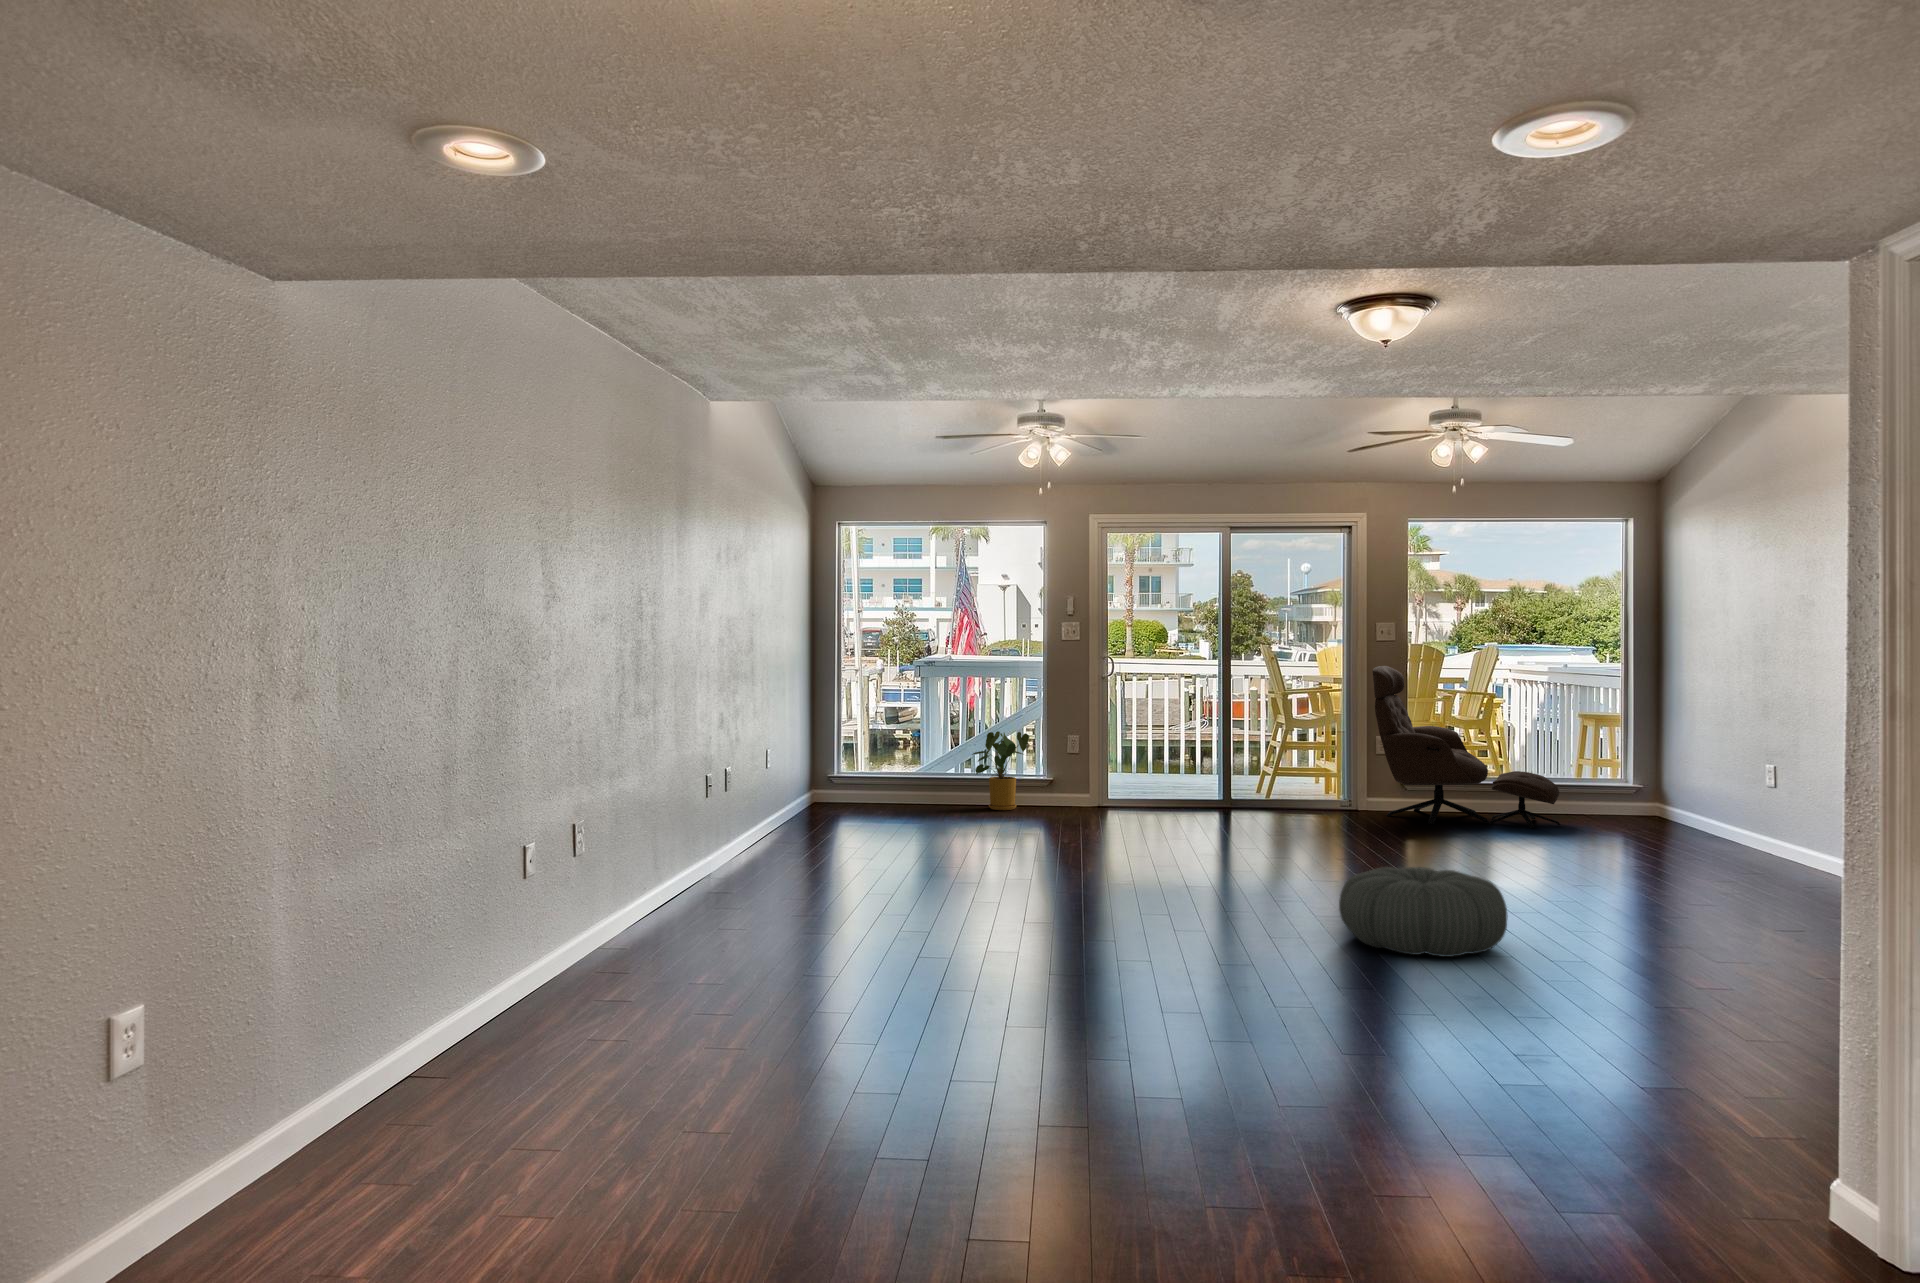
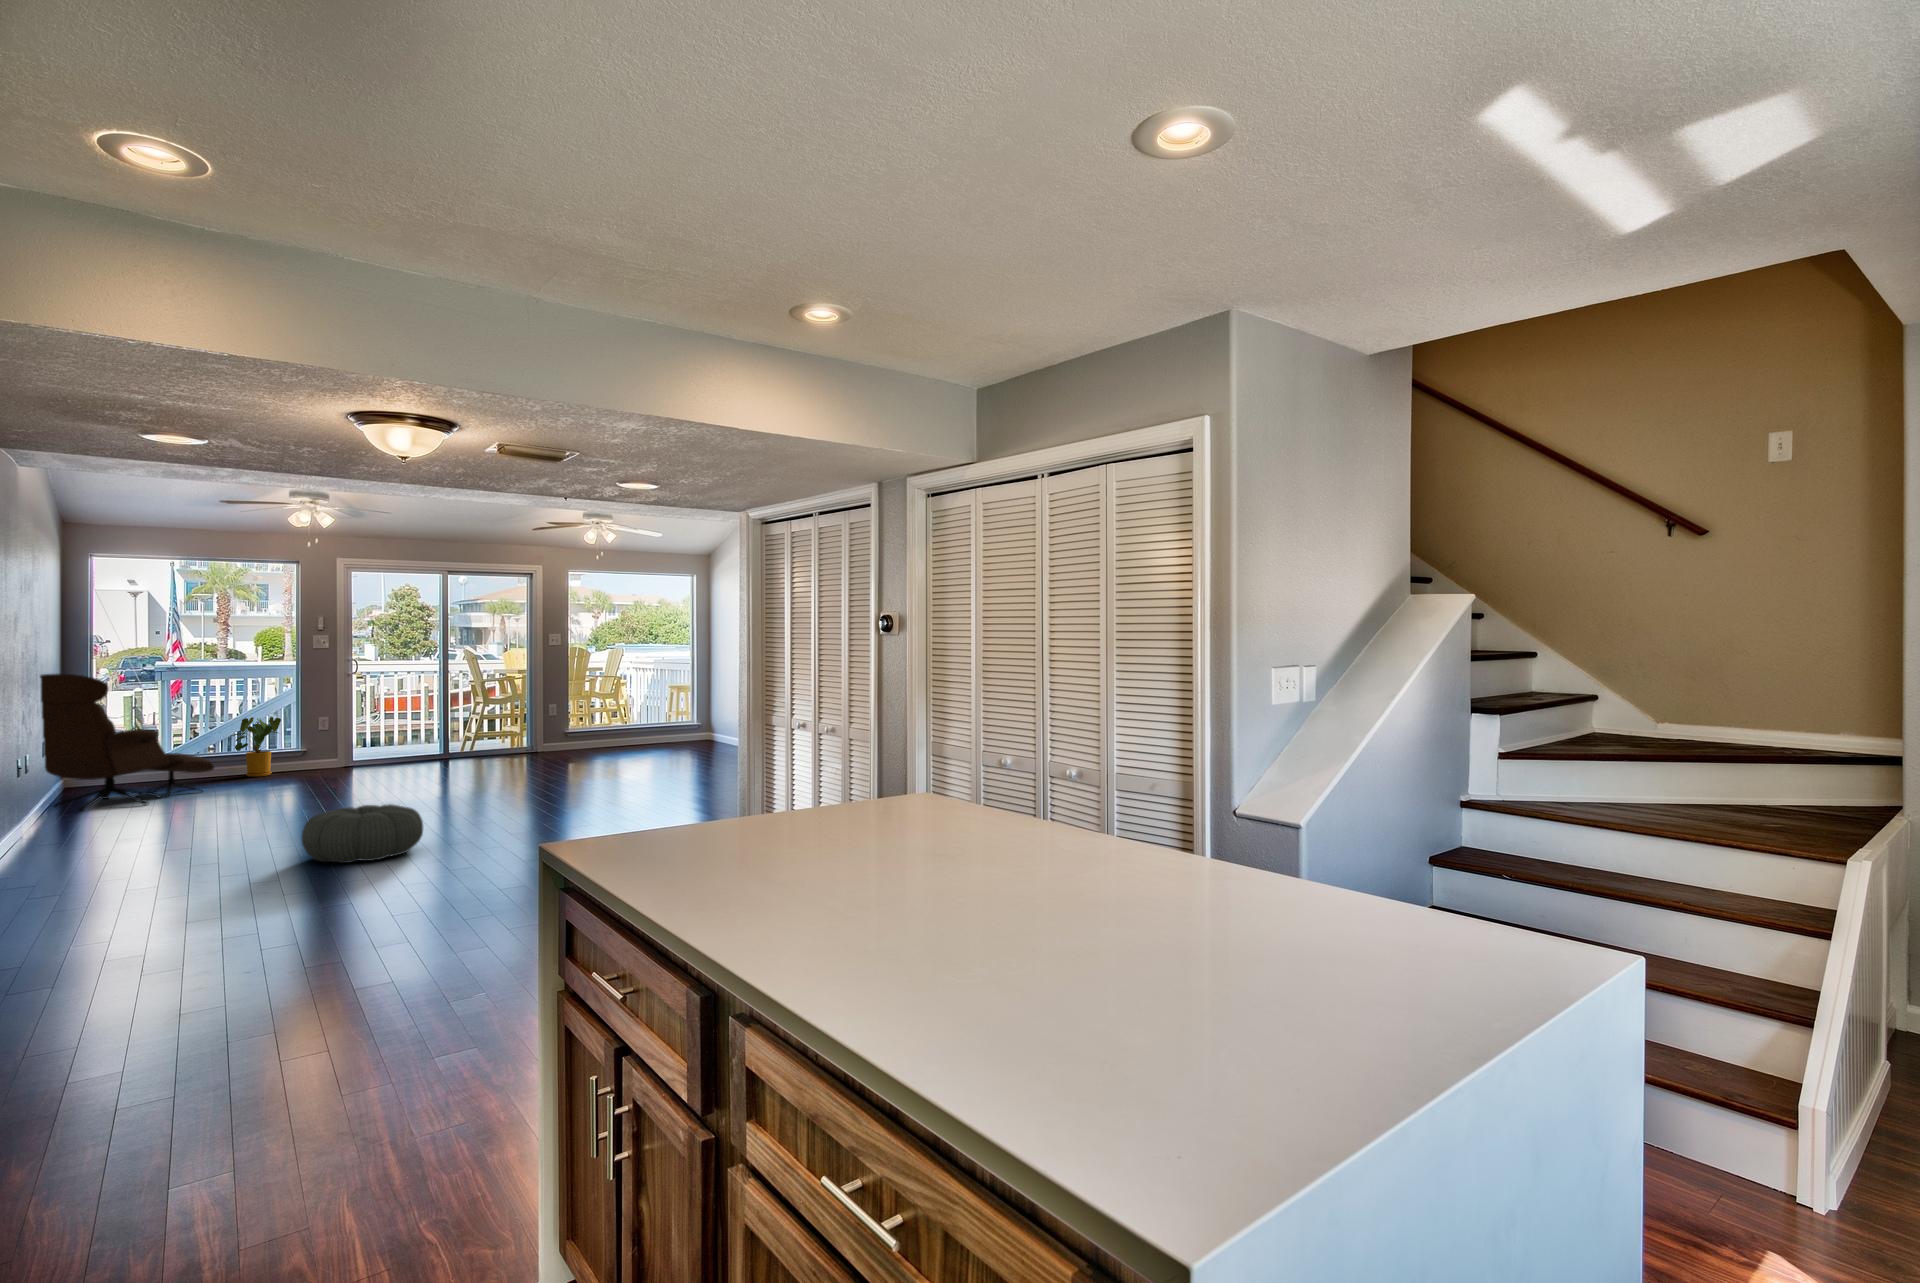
lounge chair: present [1373,666,1560,828] -> present [40,674,214,811]
pouf: present [1339,867,1508,957] -> present [302,804,423,863]

